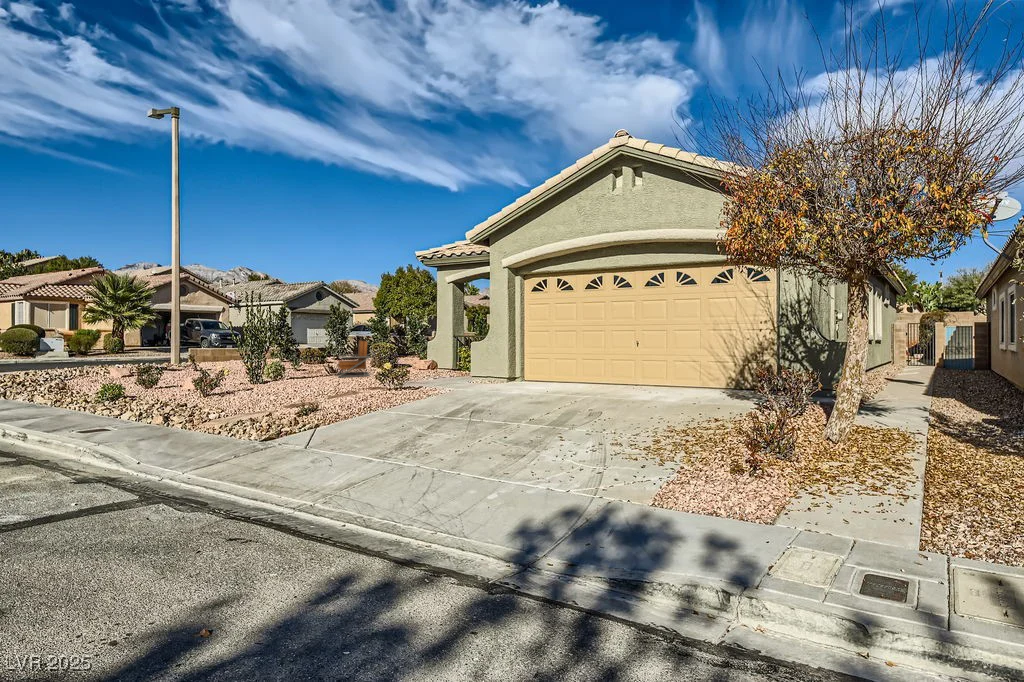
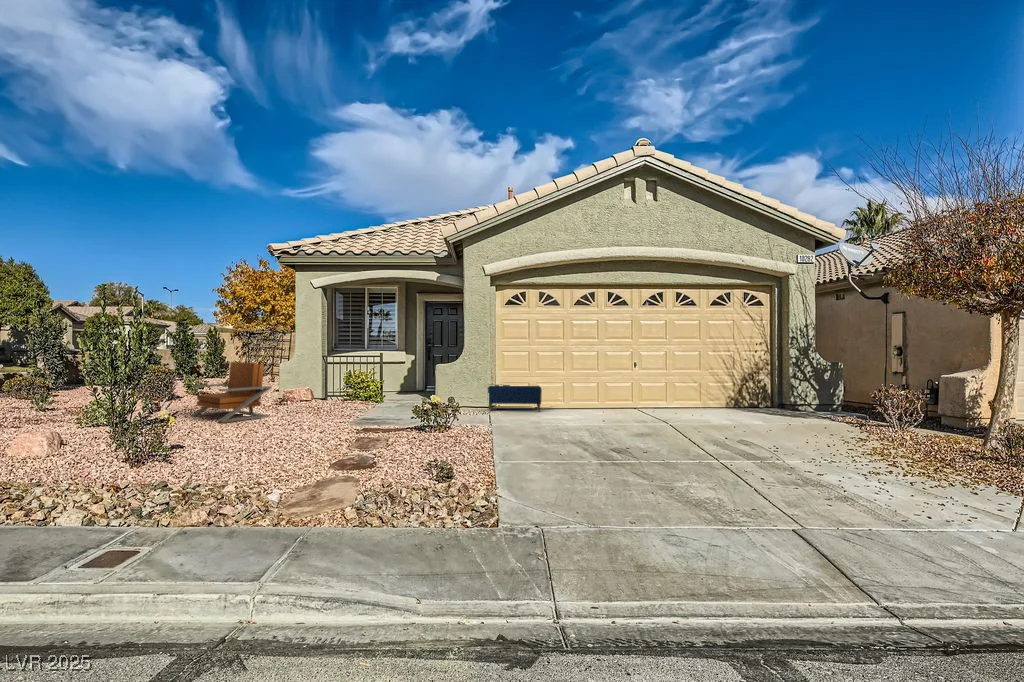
bench: none [508,360,556,383] -> present [488,385,542,412]

